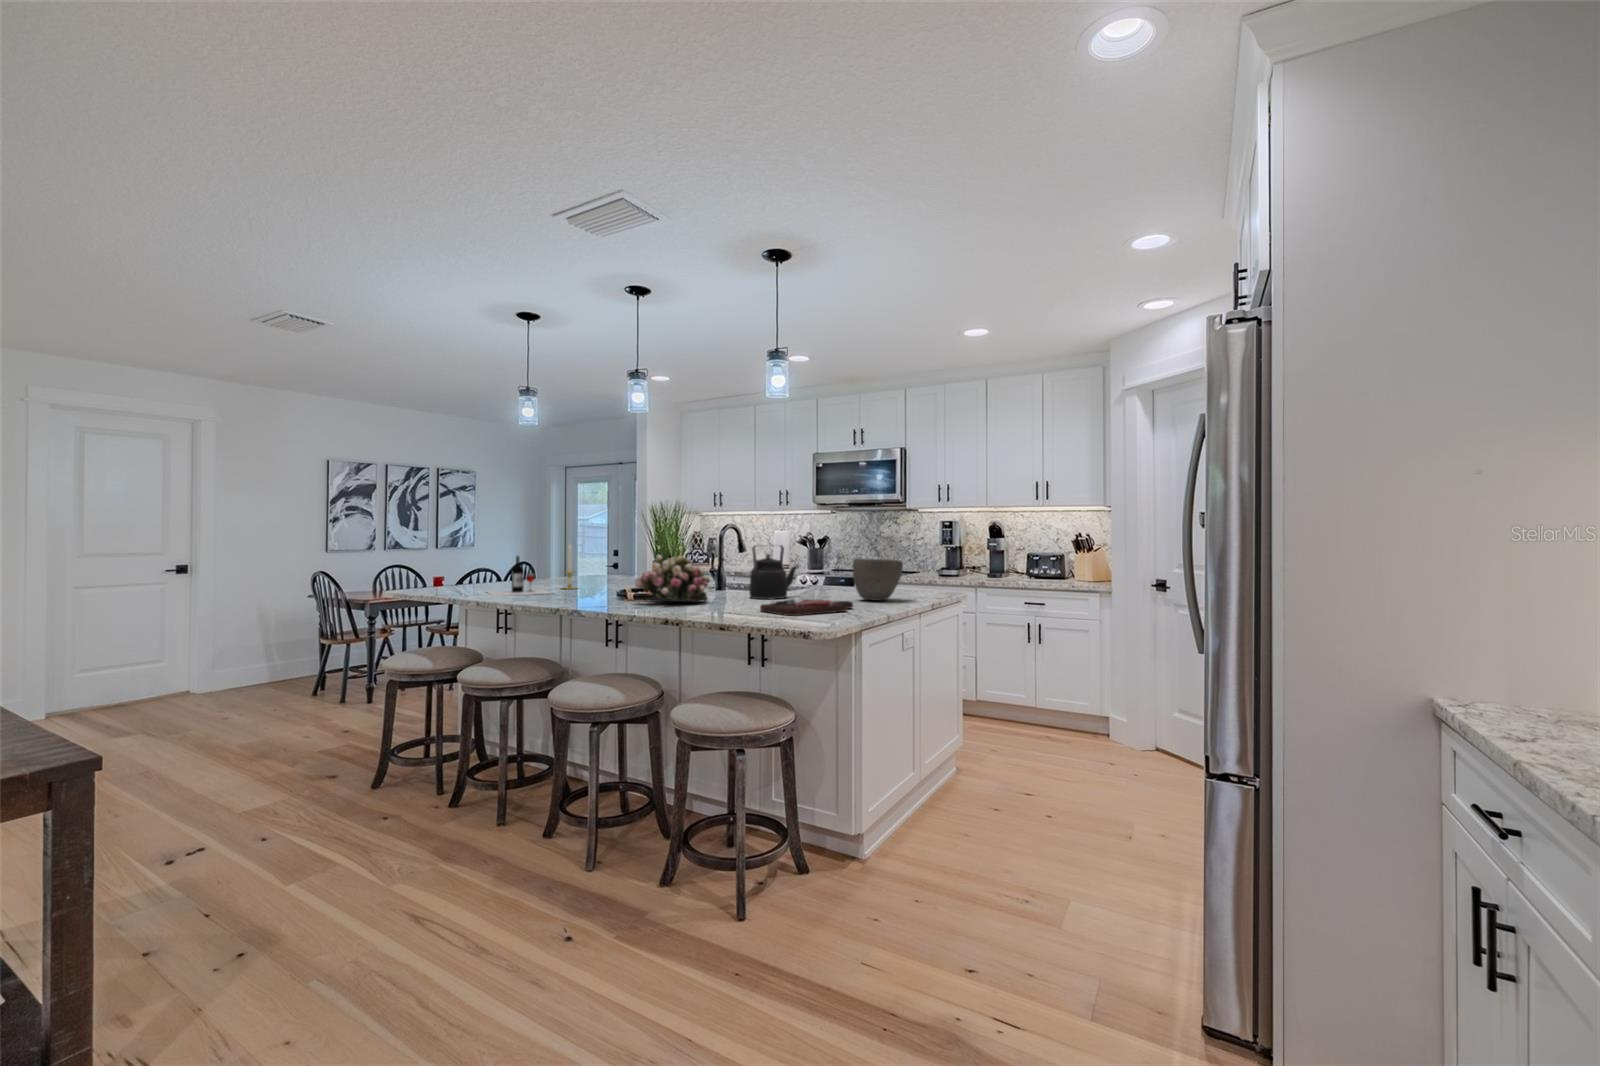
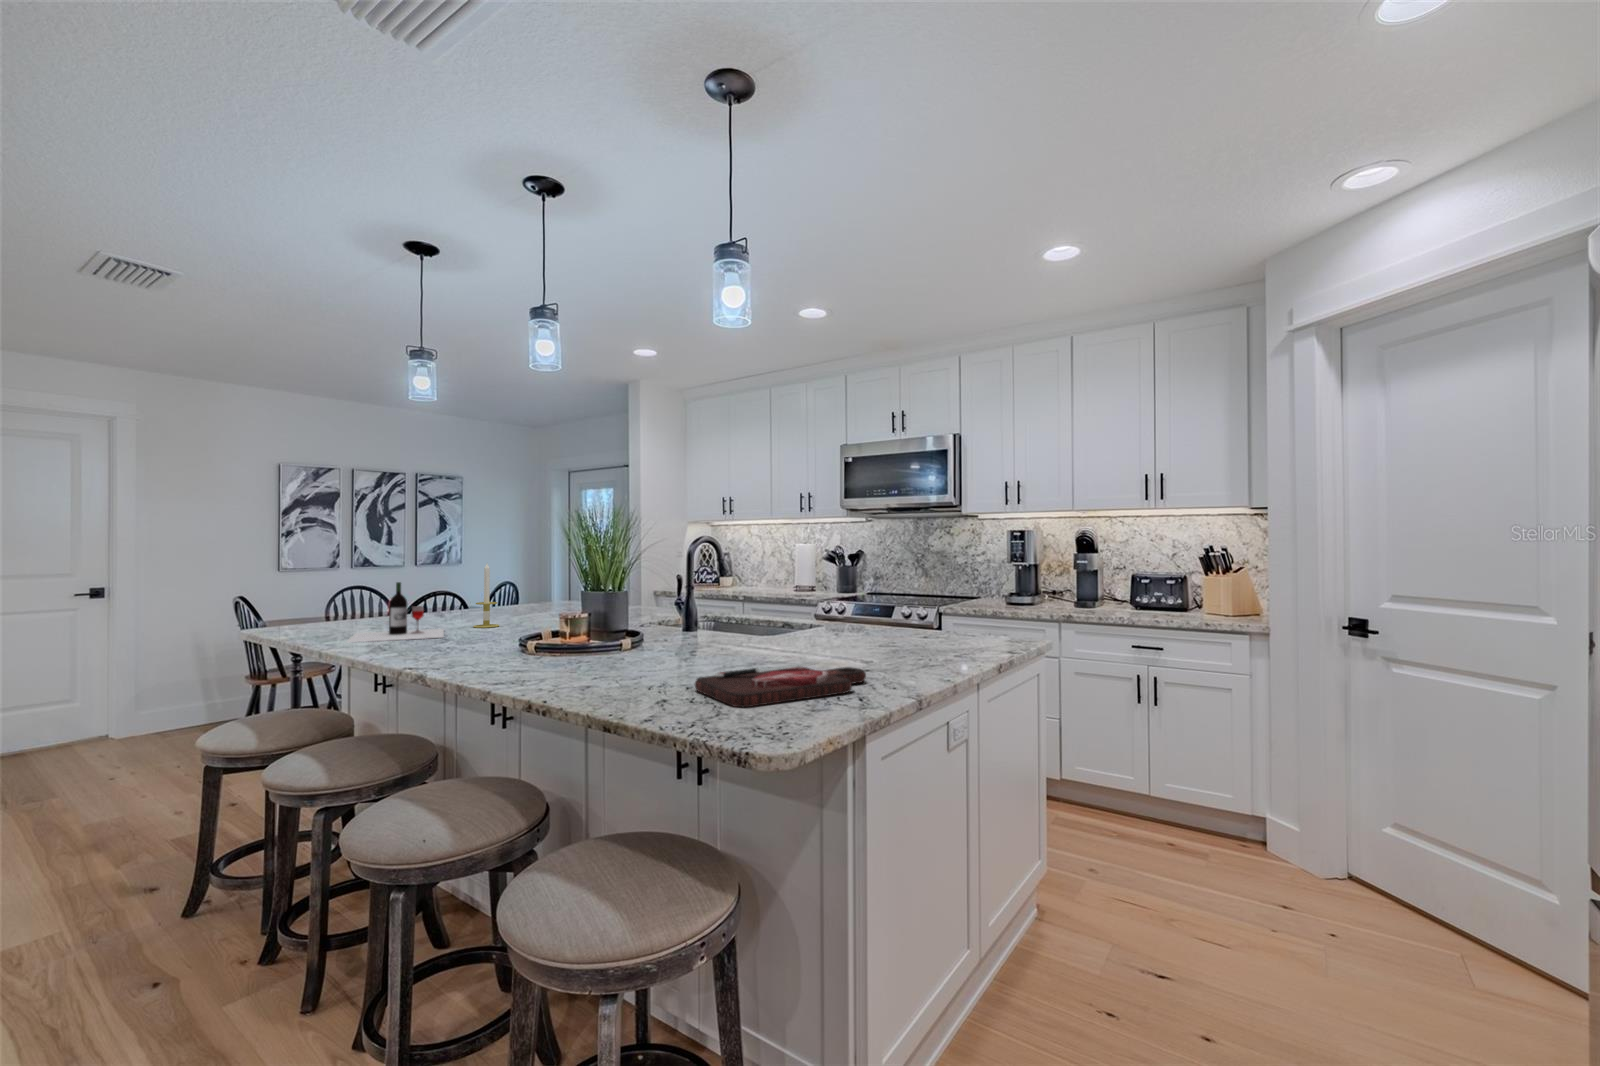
kettle: present [749,545,797,599] -> none [715,567,793,653]
flower arrangement: present [635,555,710,601] -> none [514,585,643,661]
bowl: present [853,558,903,601] -> none [873,589,955,658]

